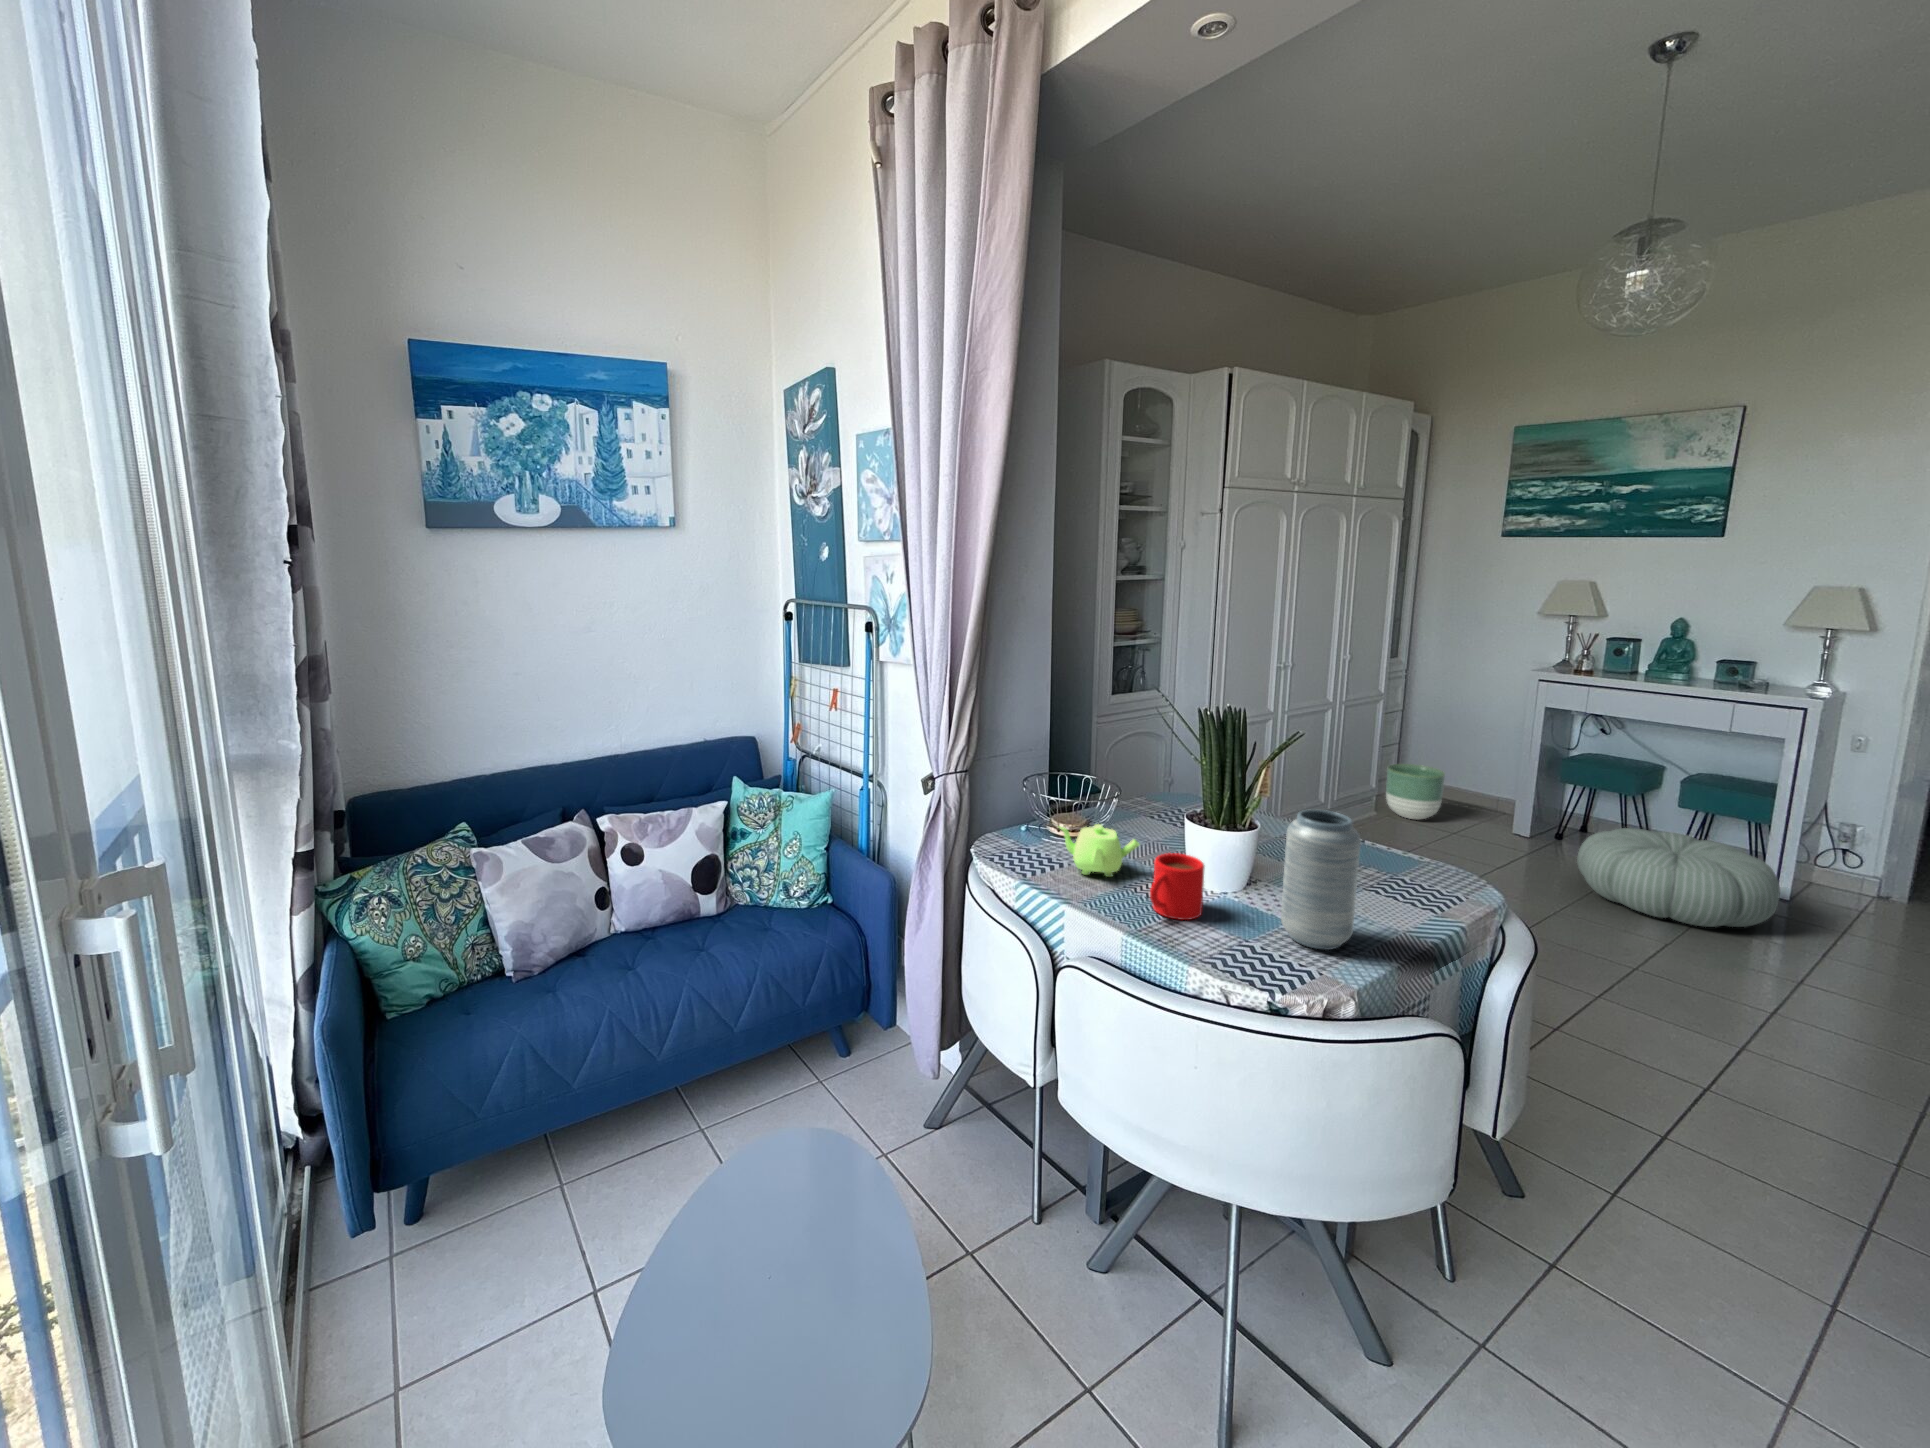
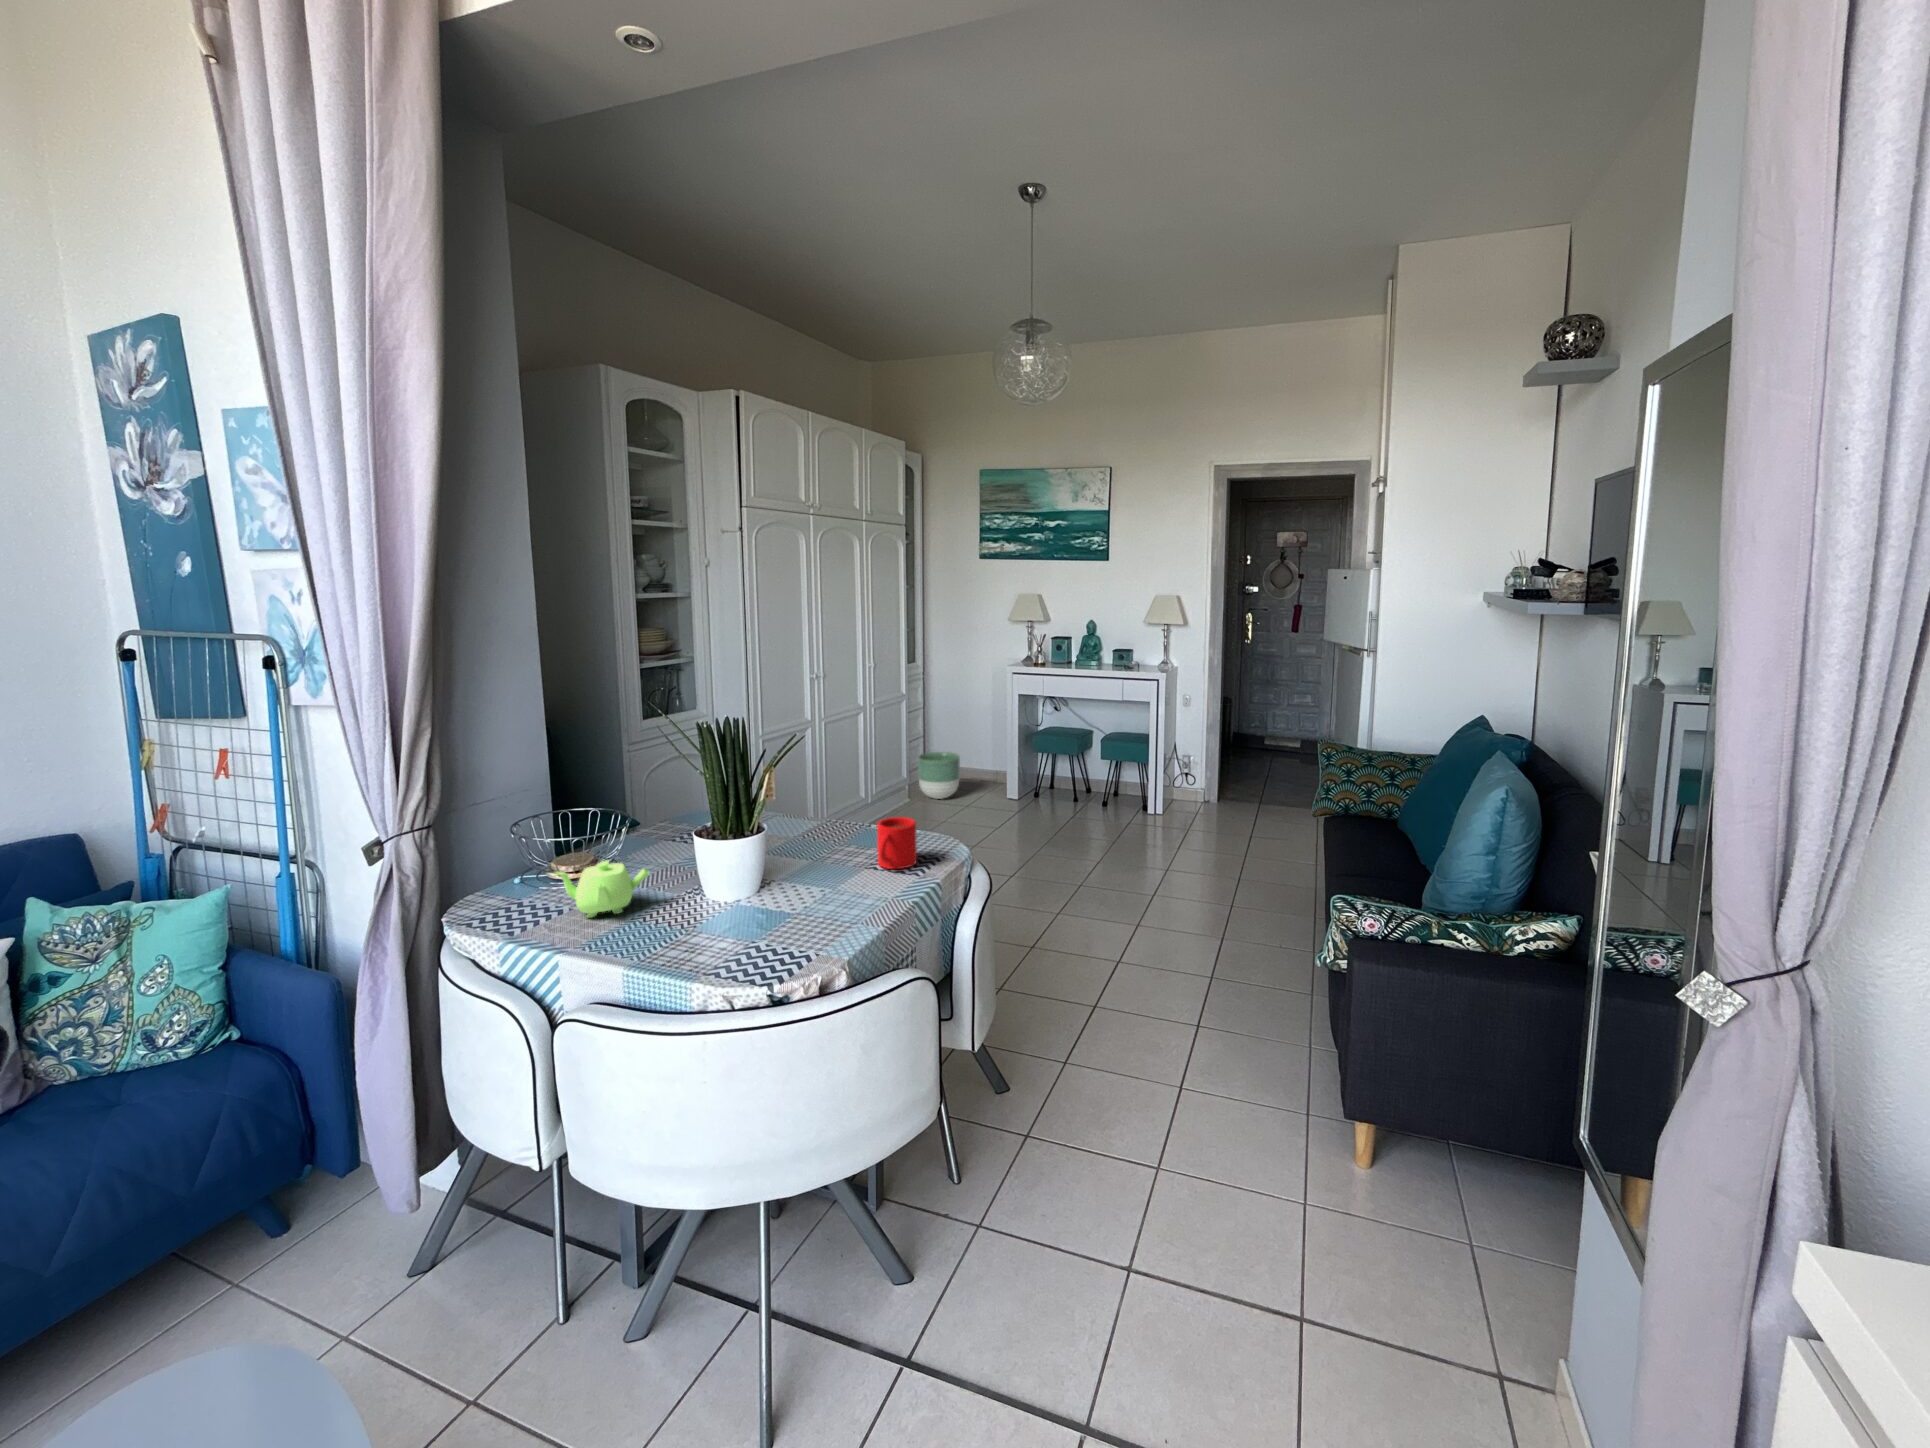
vase: present [1281,809,1361,950] -> none [778,807,840,932]
pouf: present [1577,828,1780,927] -> none [1045,778,1151,843]
mug: present [1150,853,1204,920] -> present [877,817,917,869]

